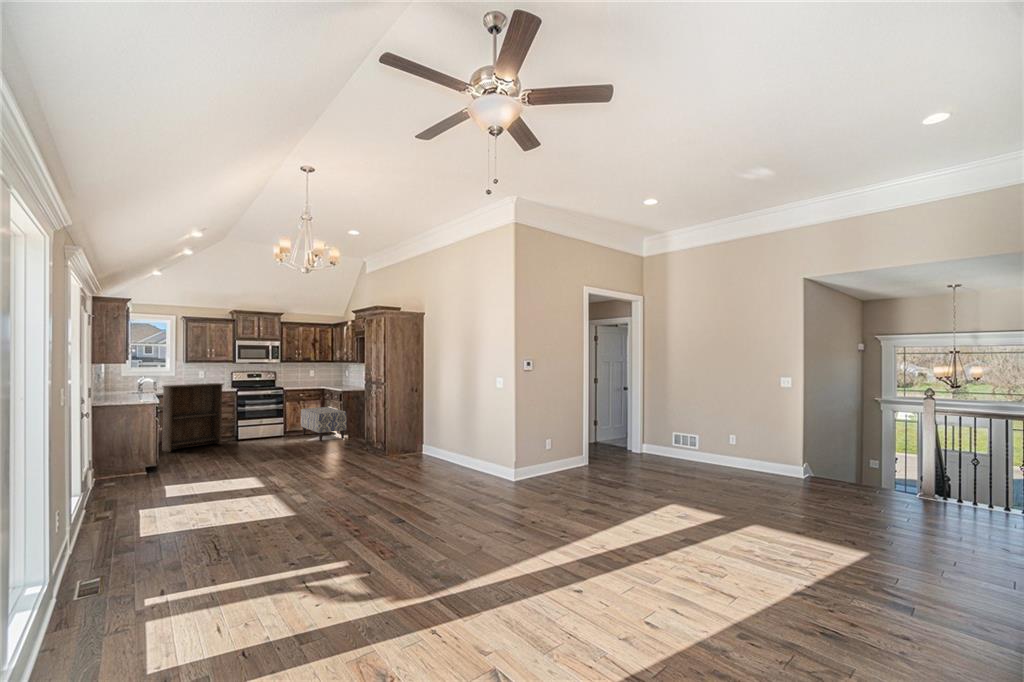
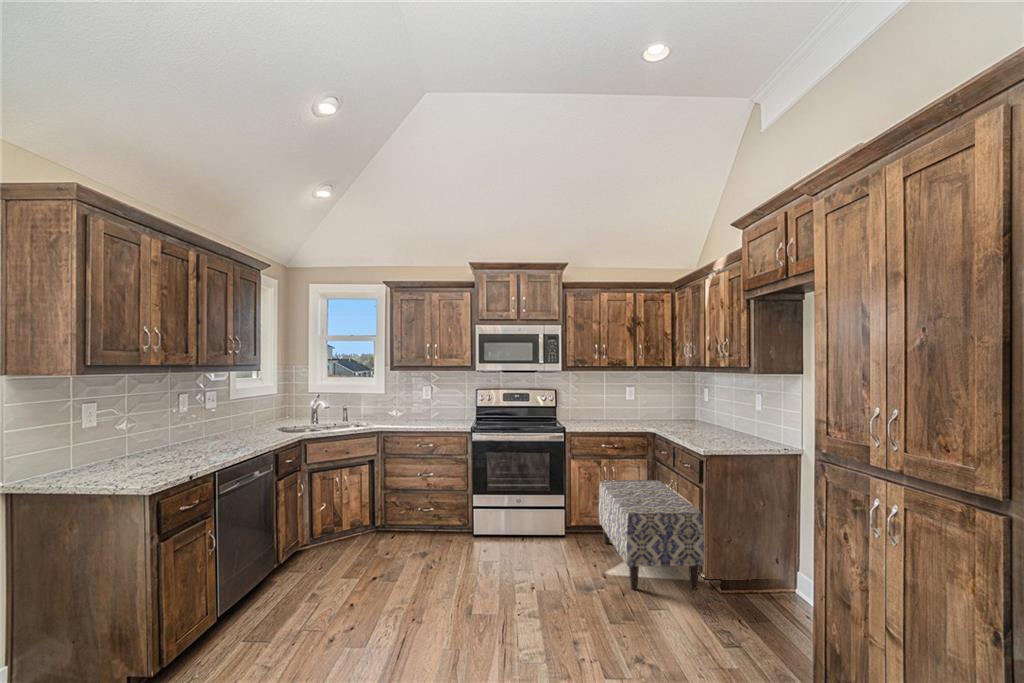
bookshelf: present [162,383,223,452] -> none [322,414,433,562]

